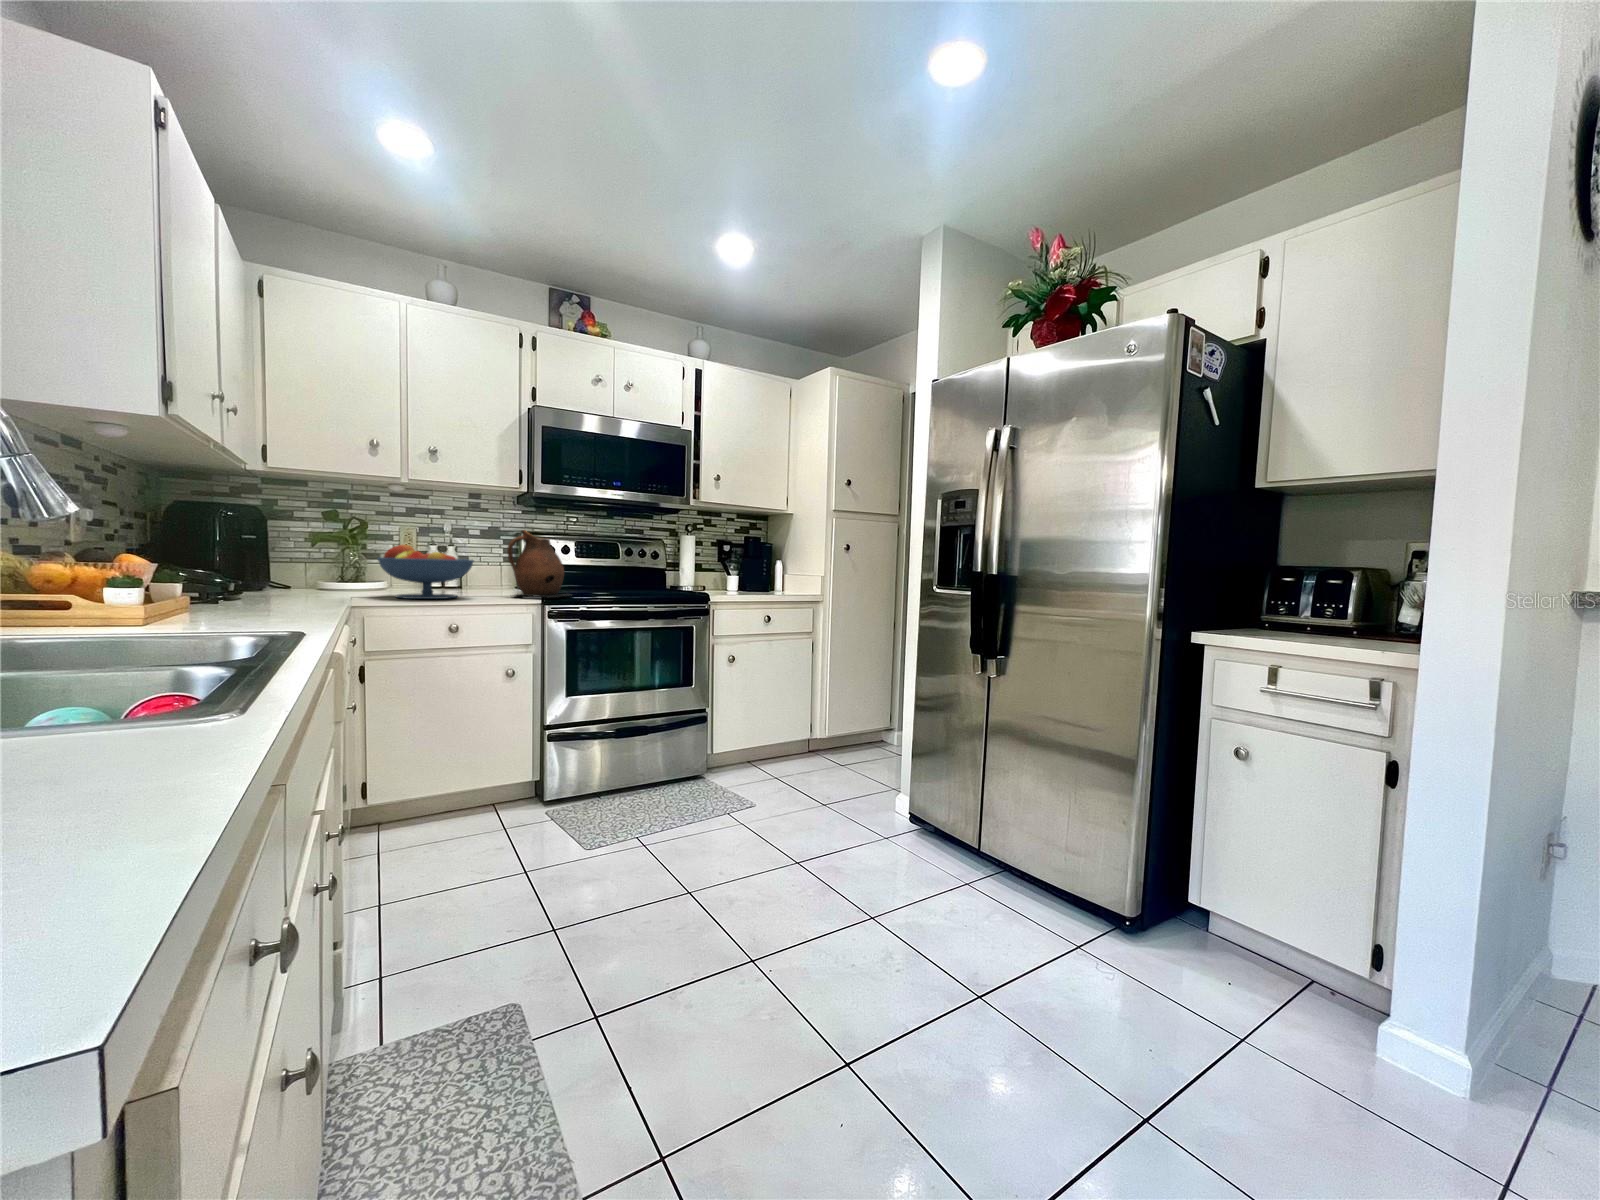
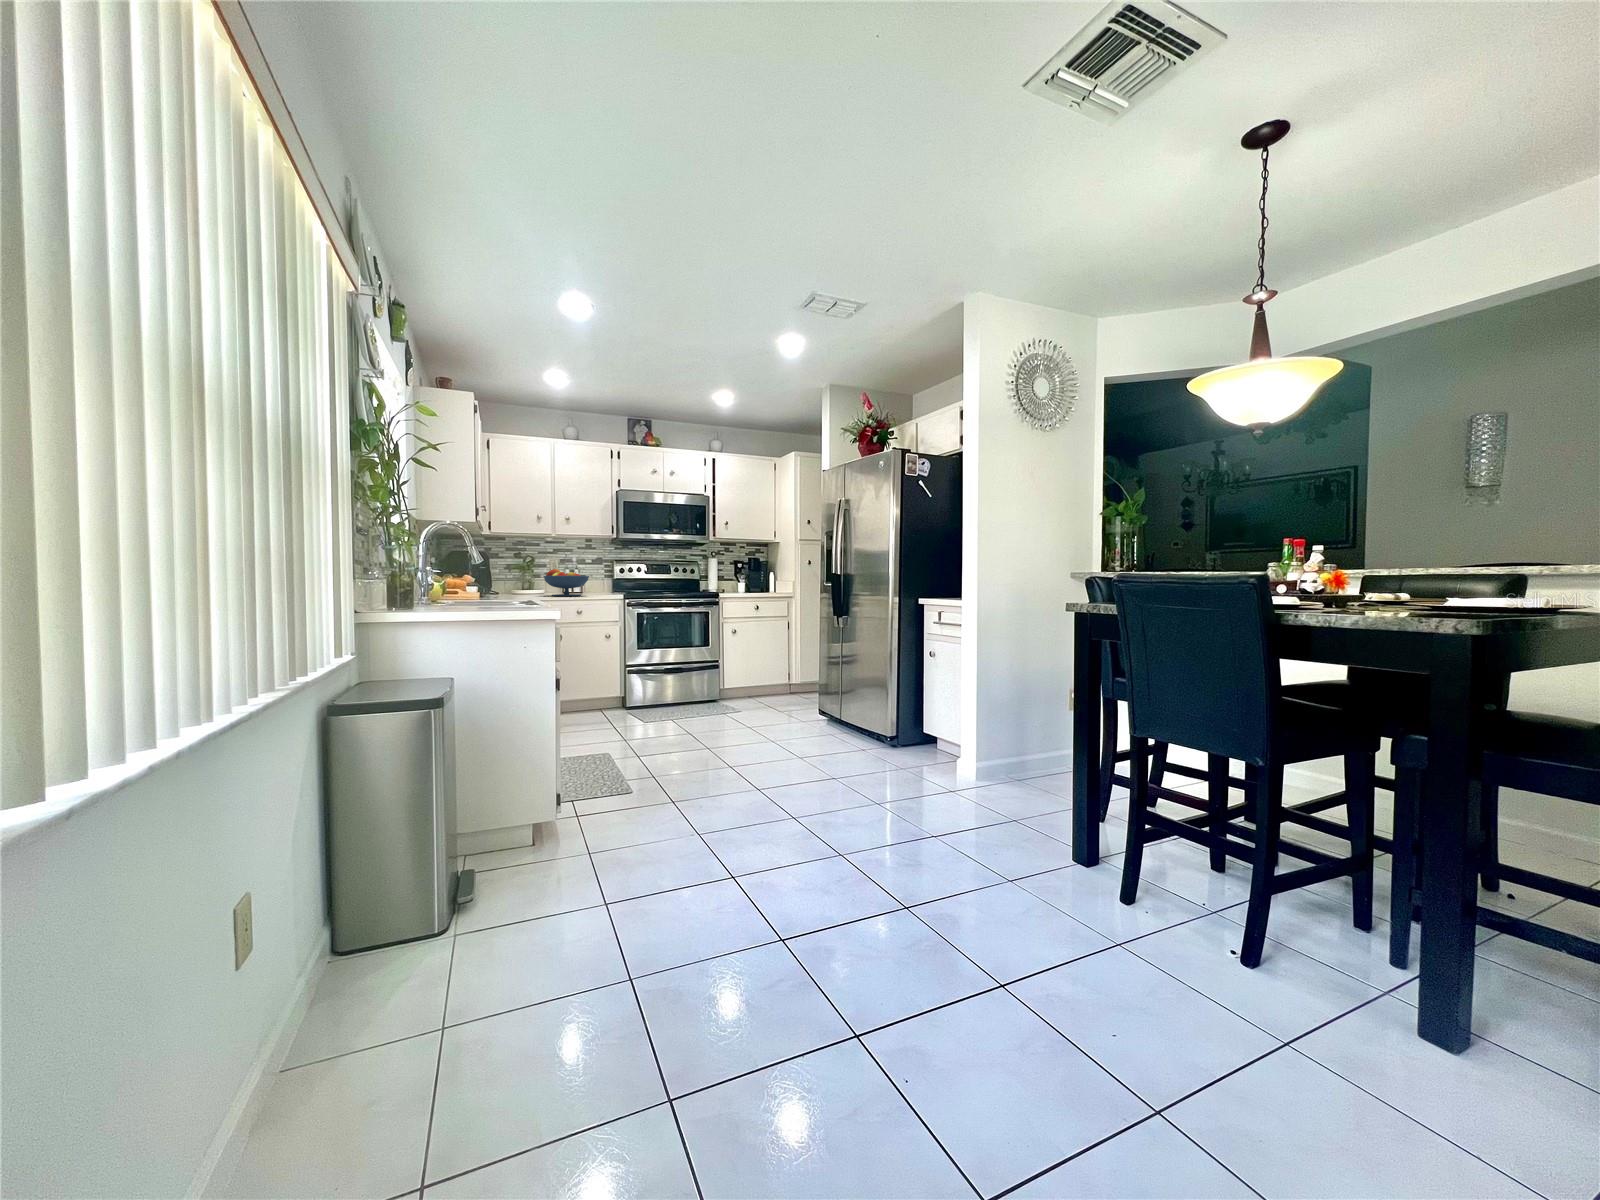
ceramic pitcher: present [507,530,569,598] -> none [606,559,641,596]

